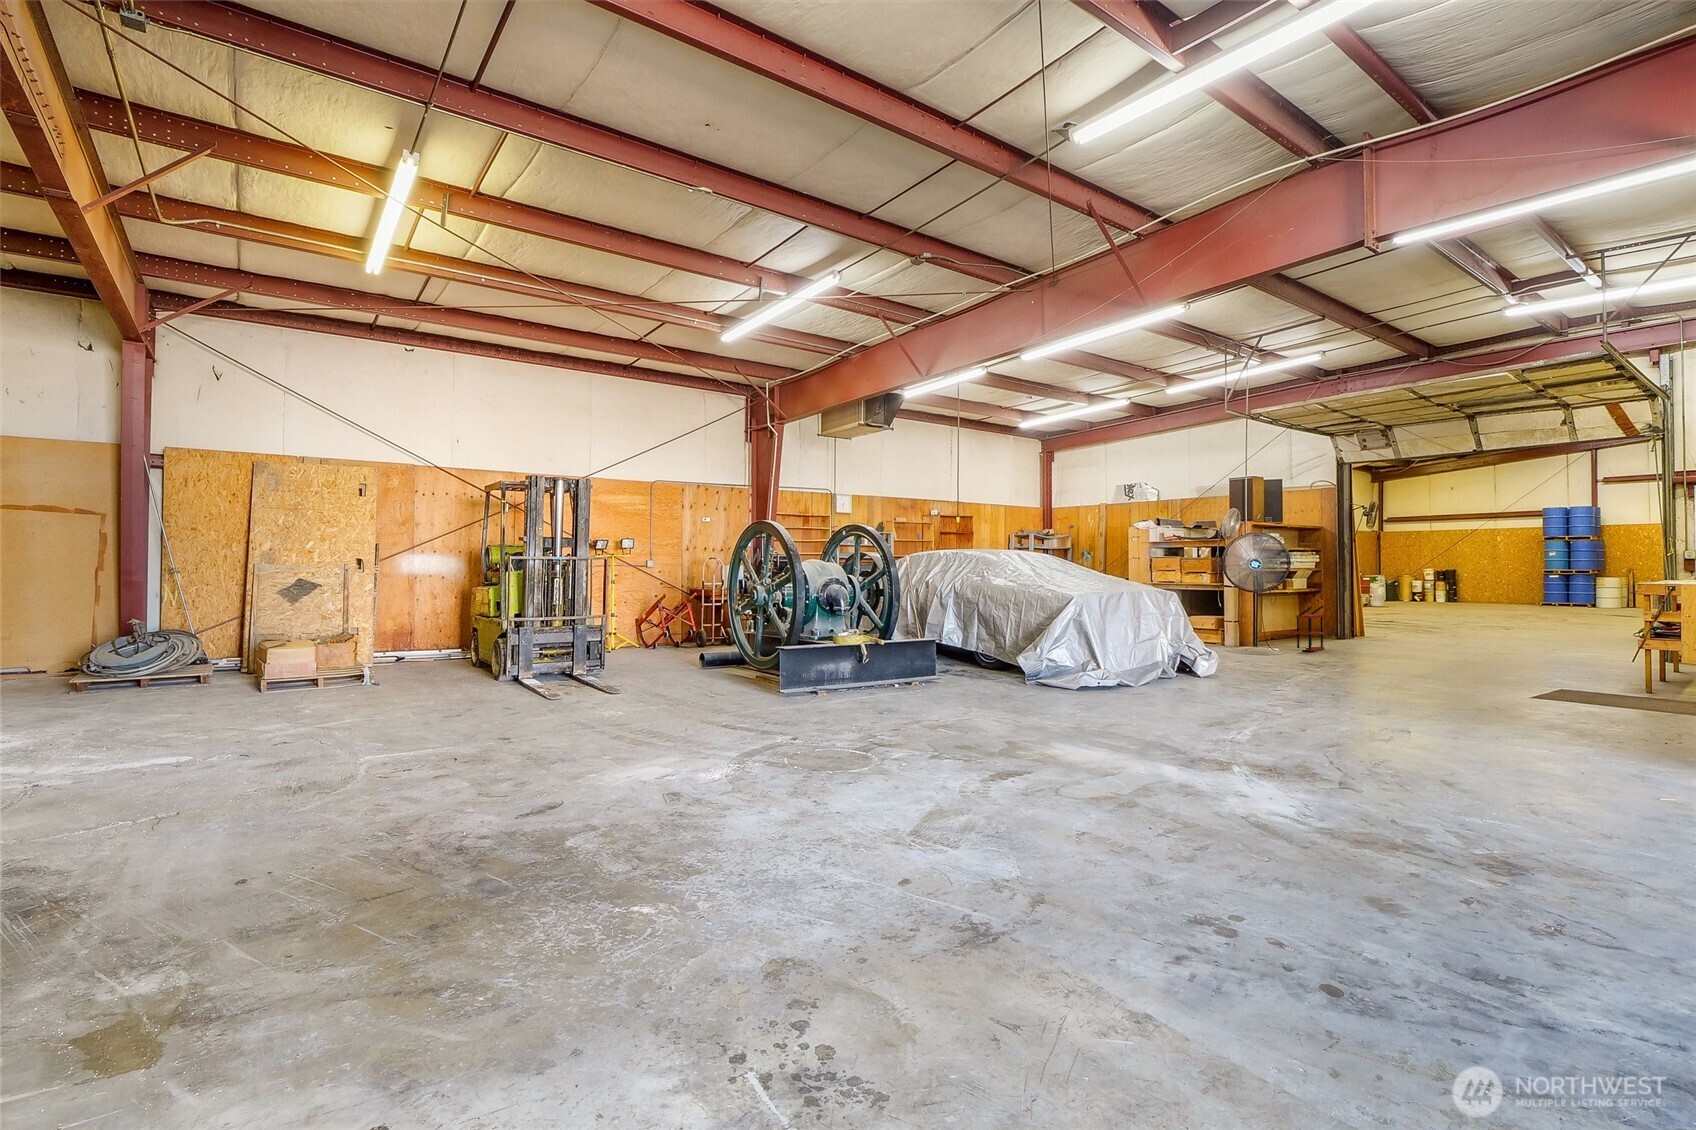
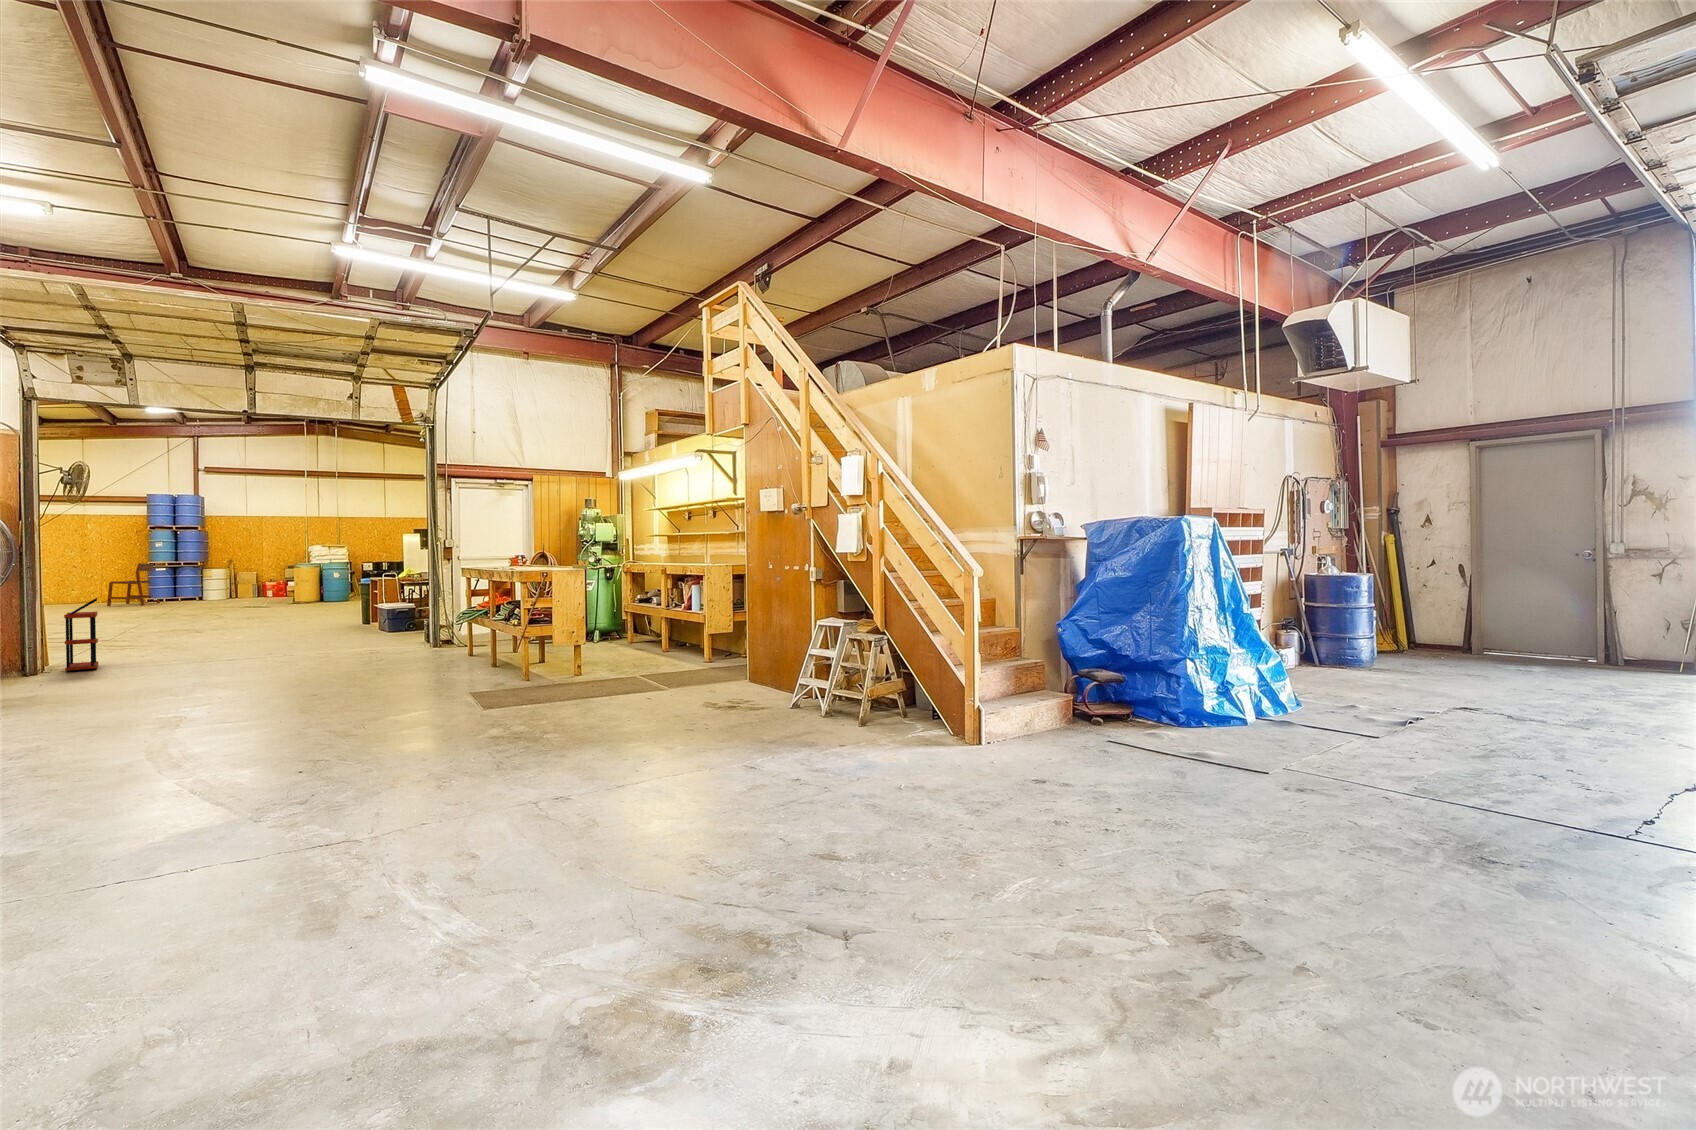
bench: none [1505,571,1557,609] -> present [107,563,160,606]

